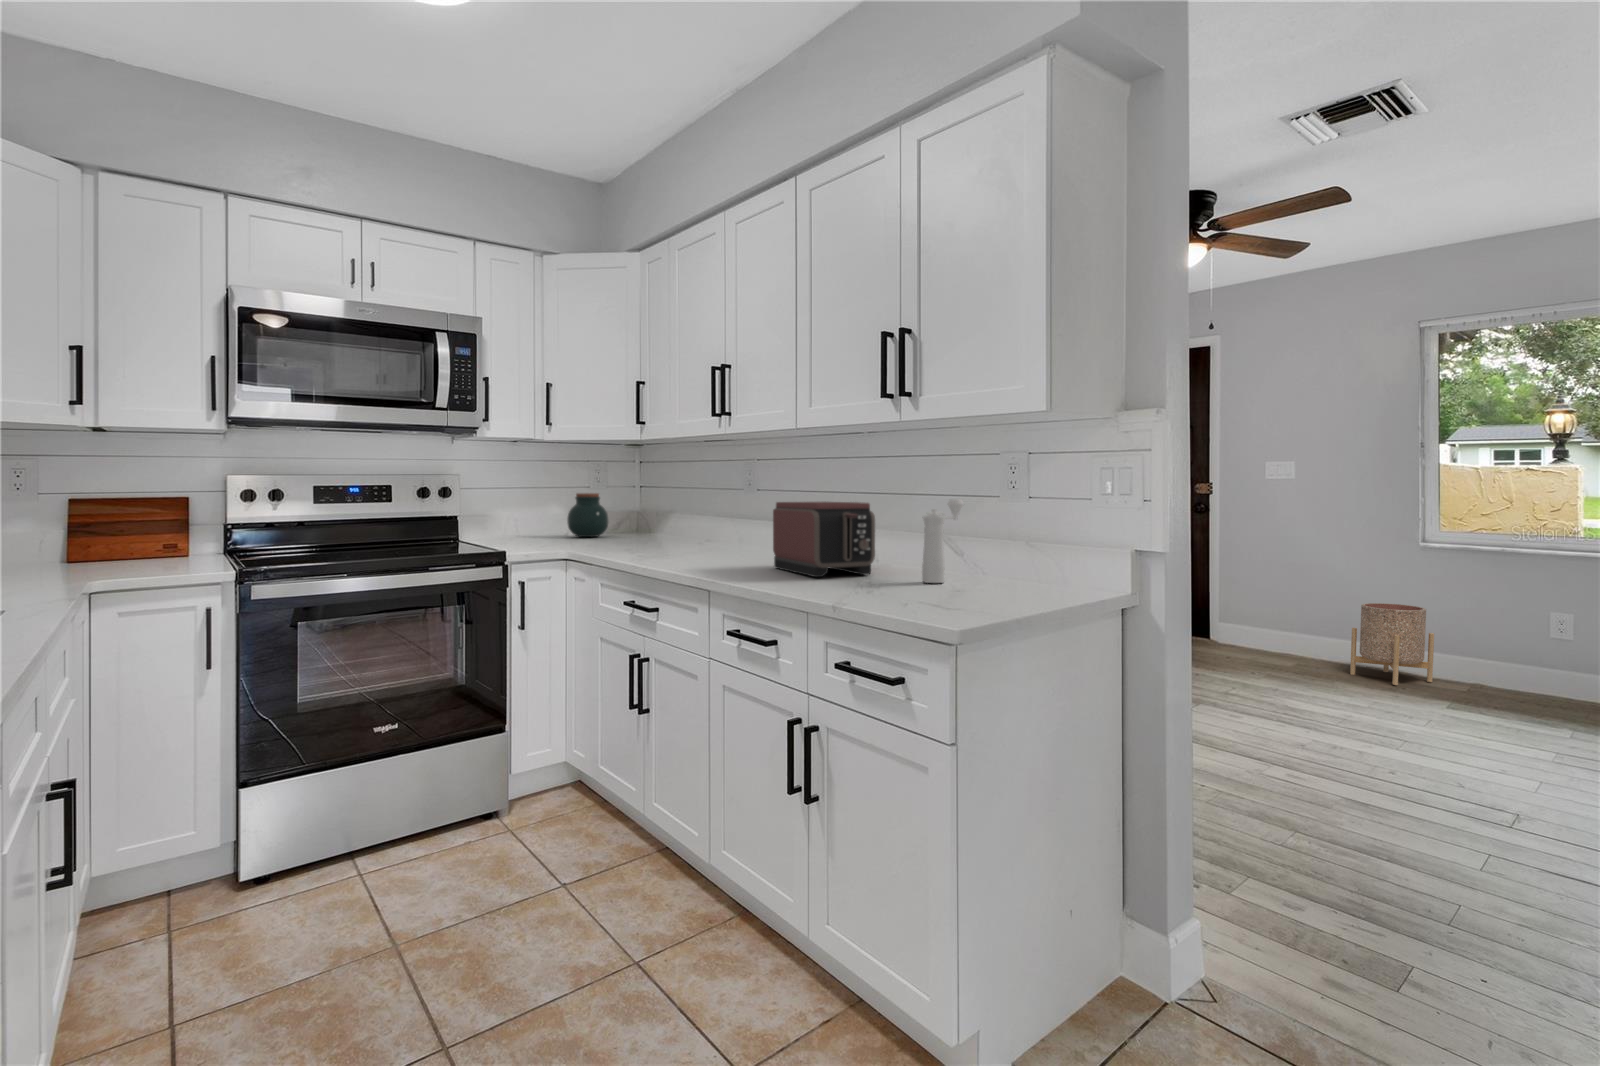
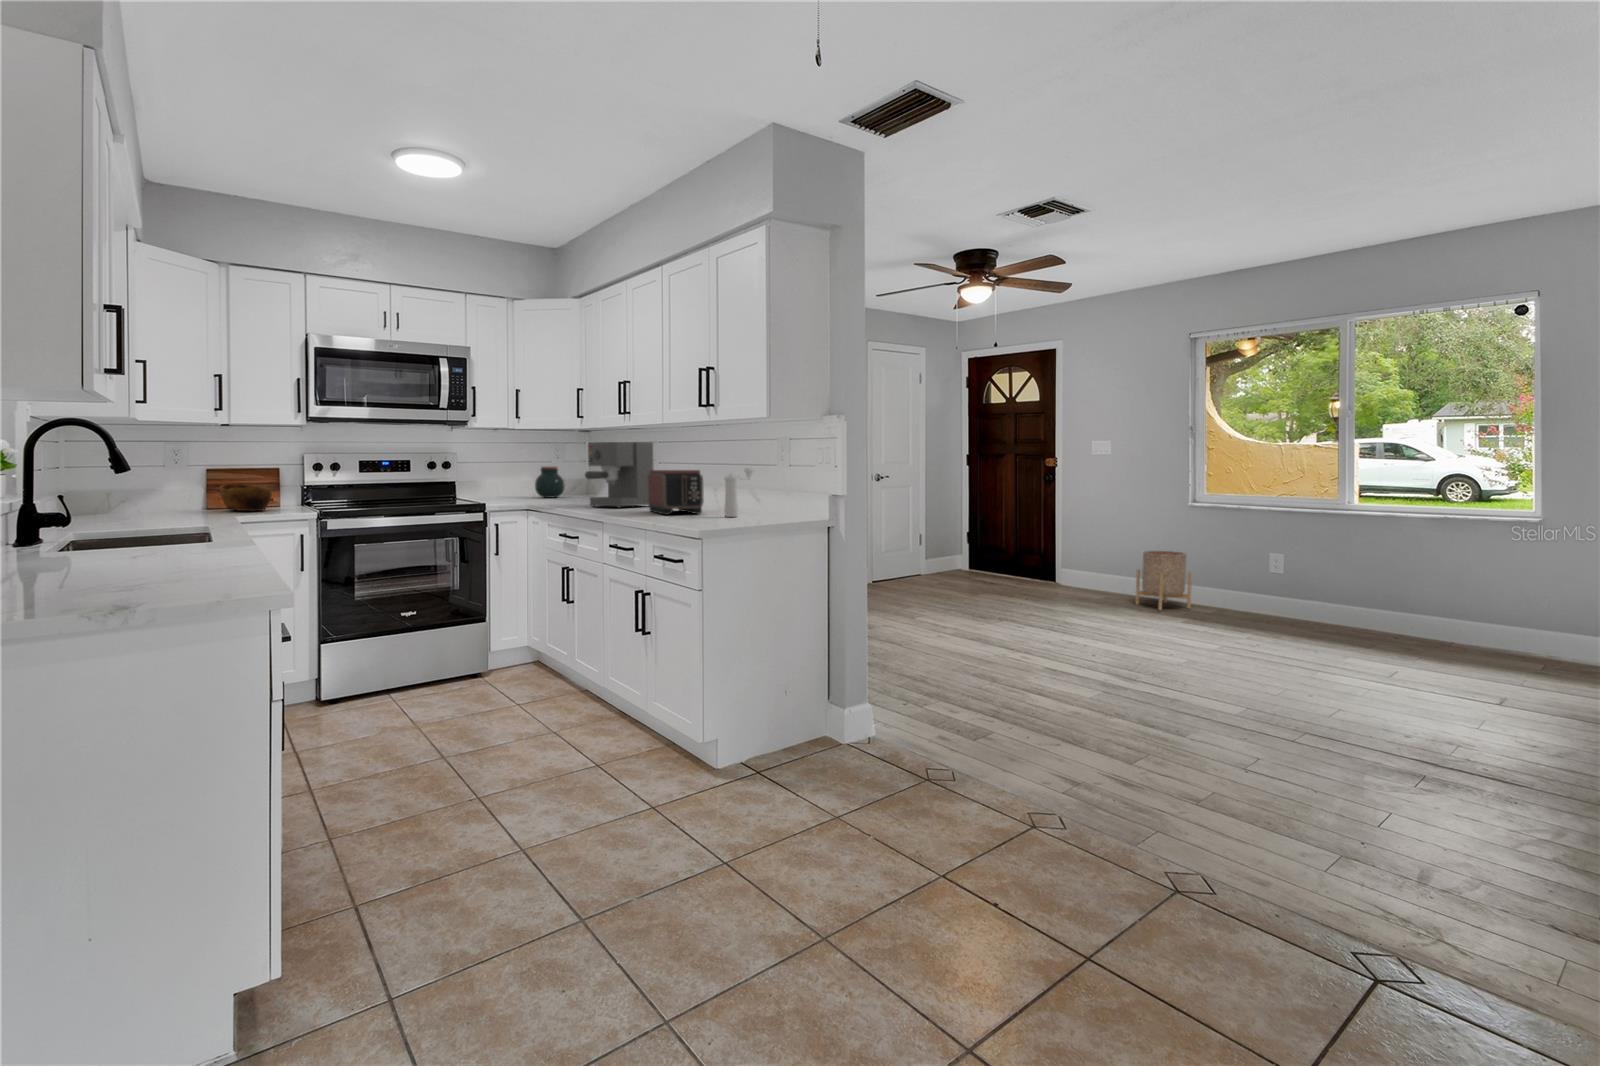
coffee maker: none [665,458,763,560] -> present [585,442,653,508]
wooden bowl: none [82,523,167,569] -> present [219,484,272,511]

